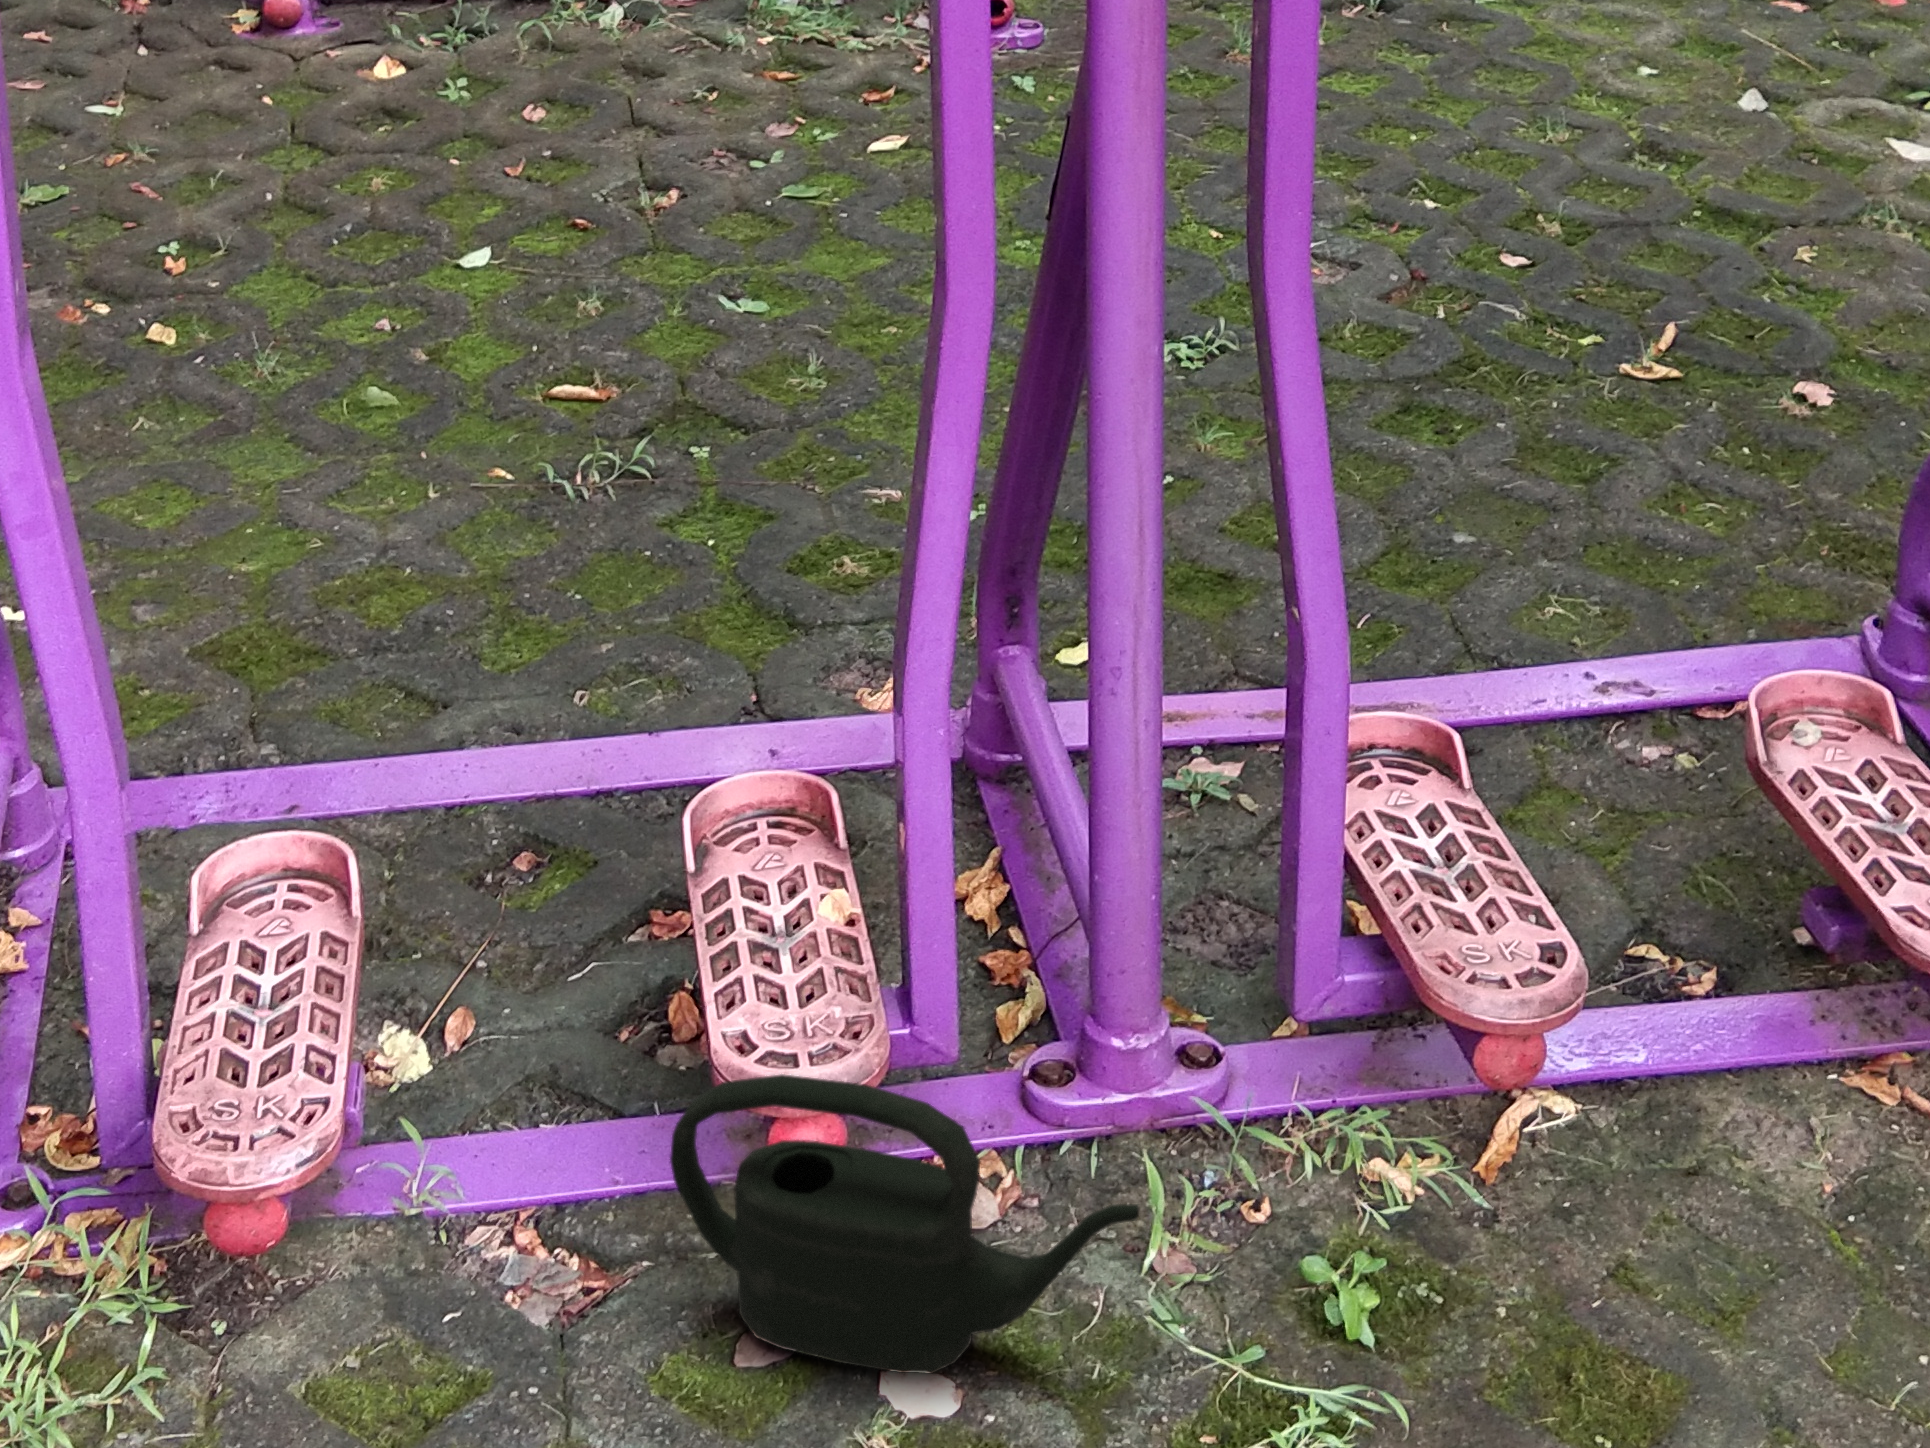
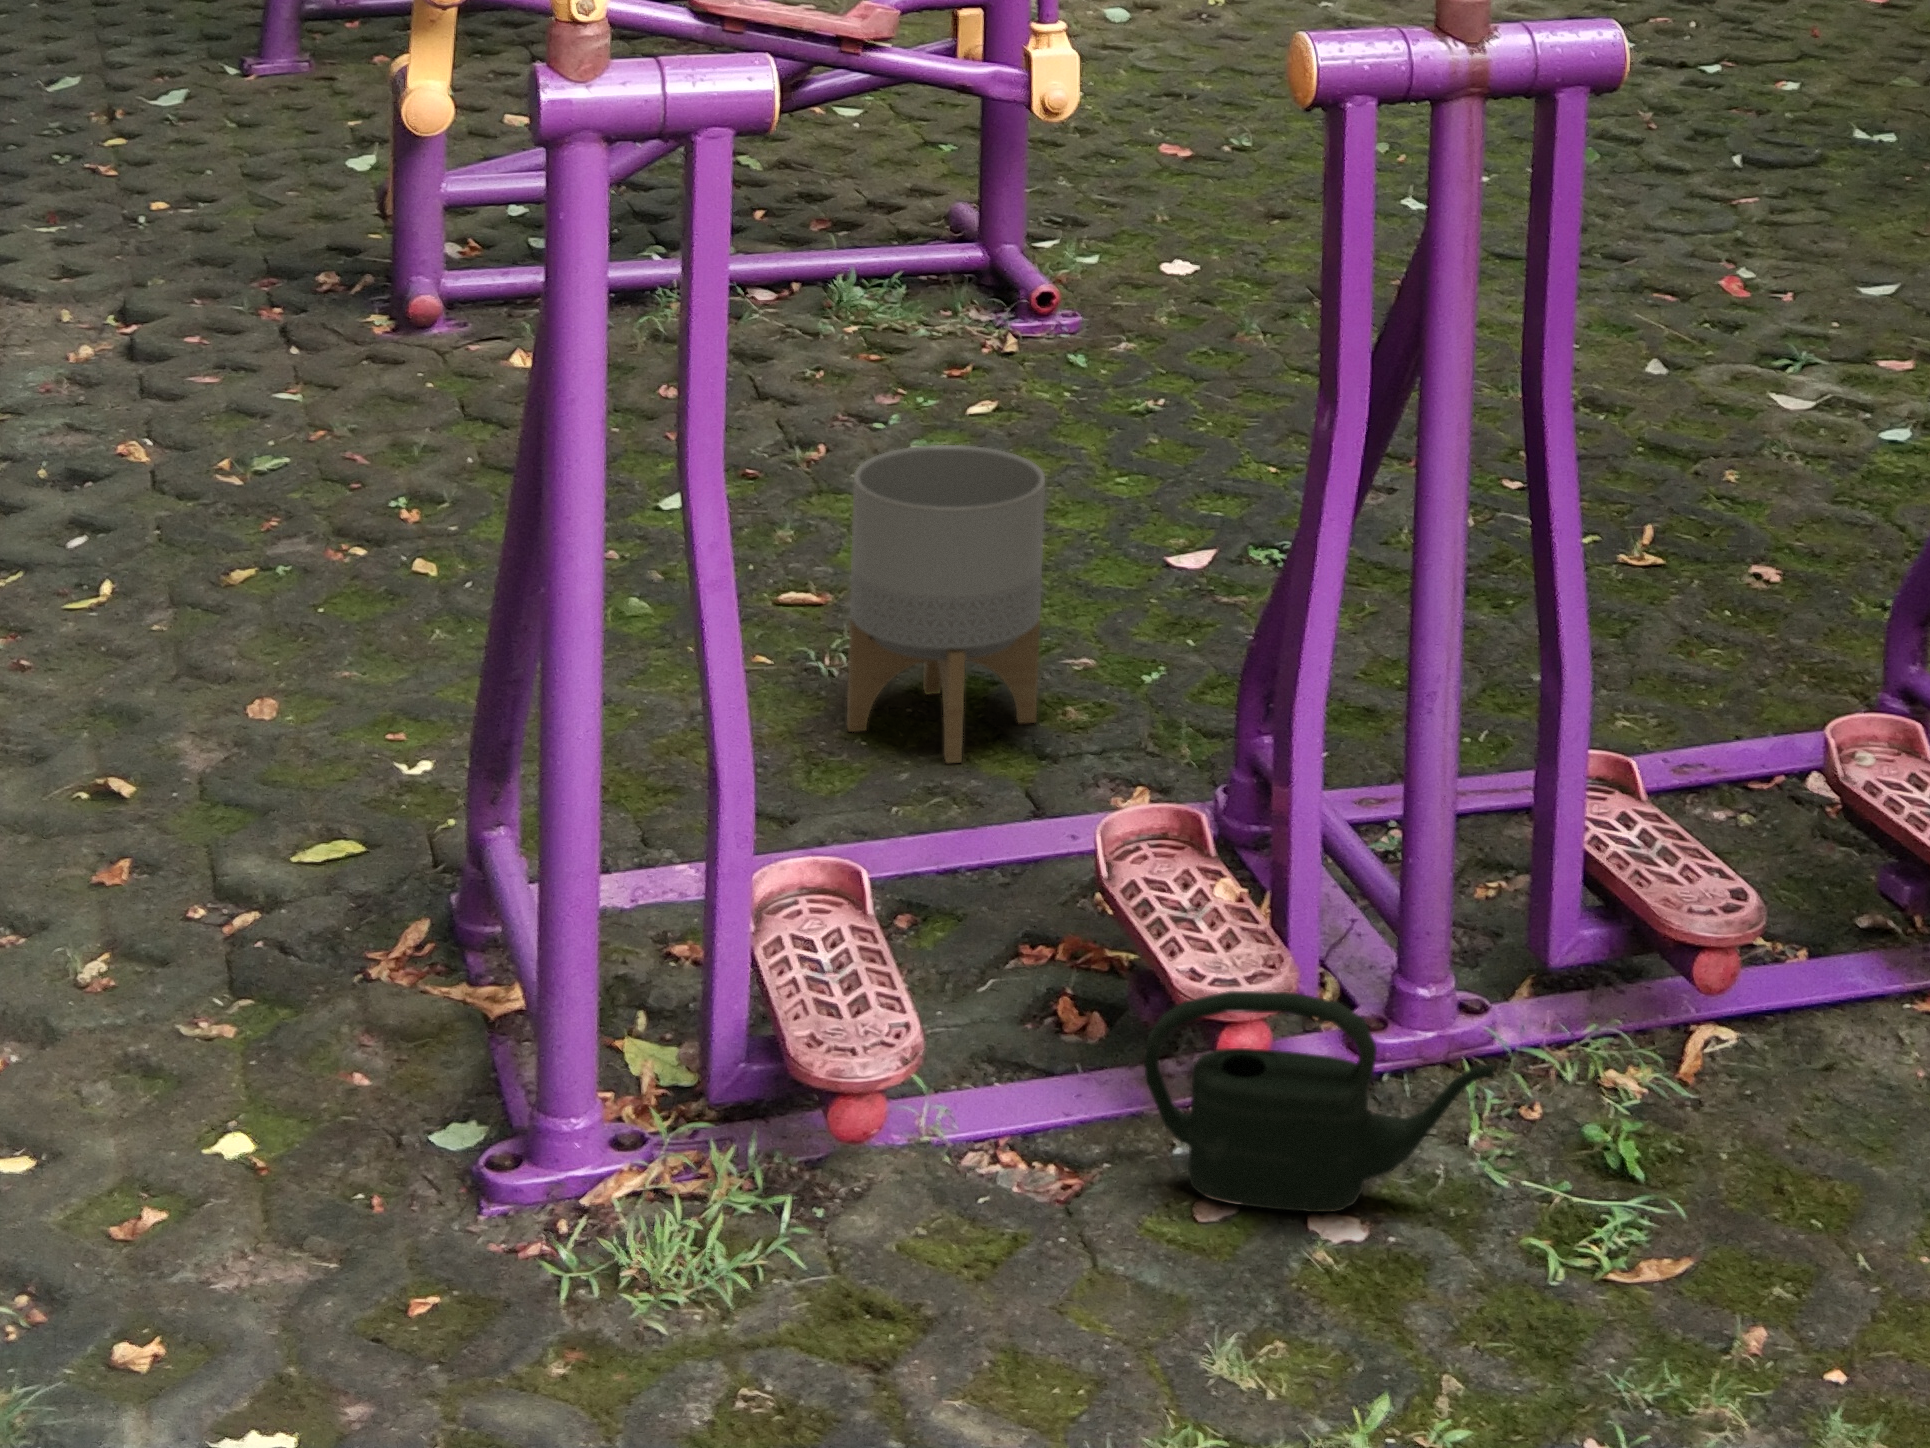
planter: none [545,229,799,632] -> present [847,445,1045,763]

